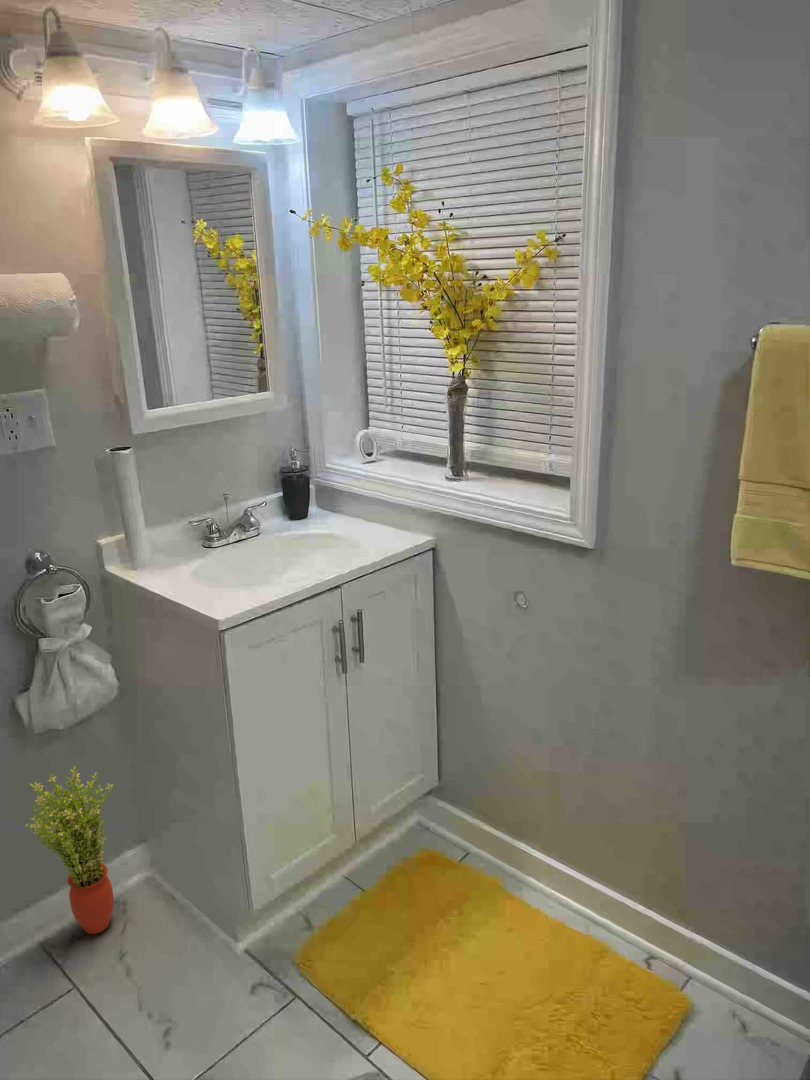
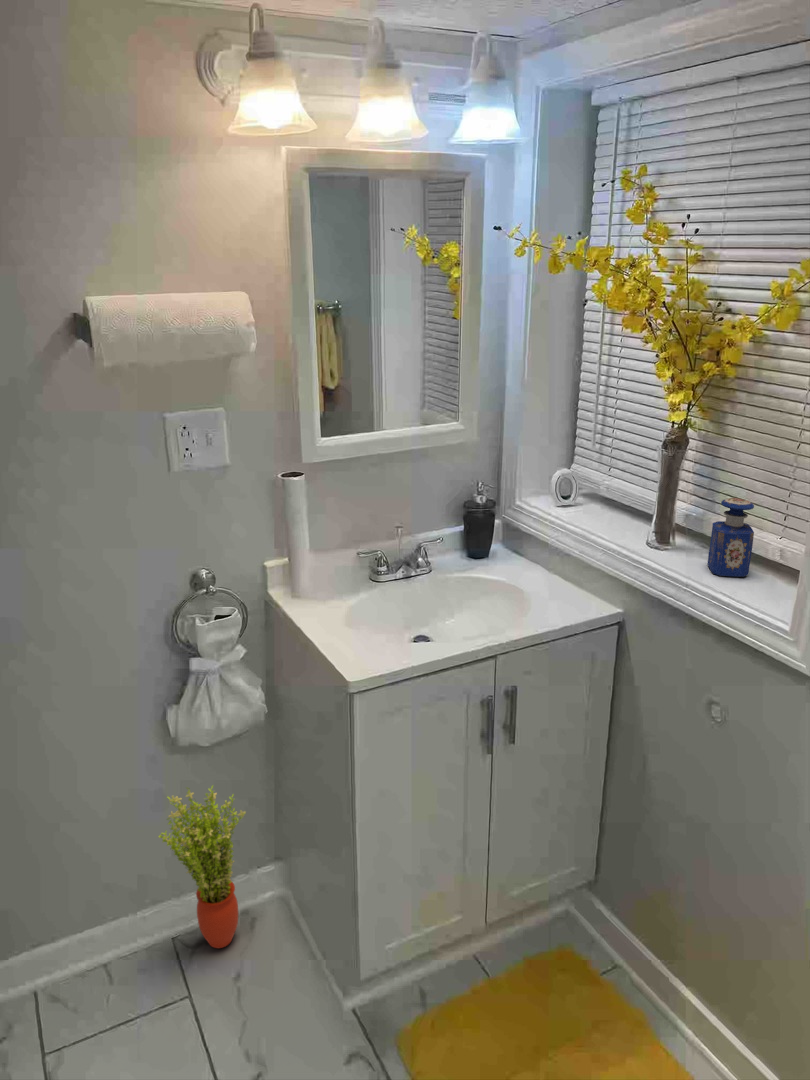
perfume bottle: none [497,428,530,492] -> present [707,498,754,577]

